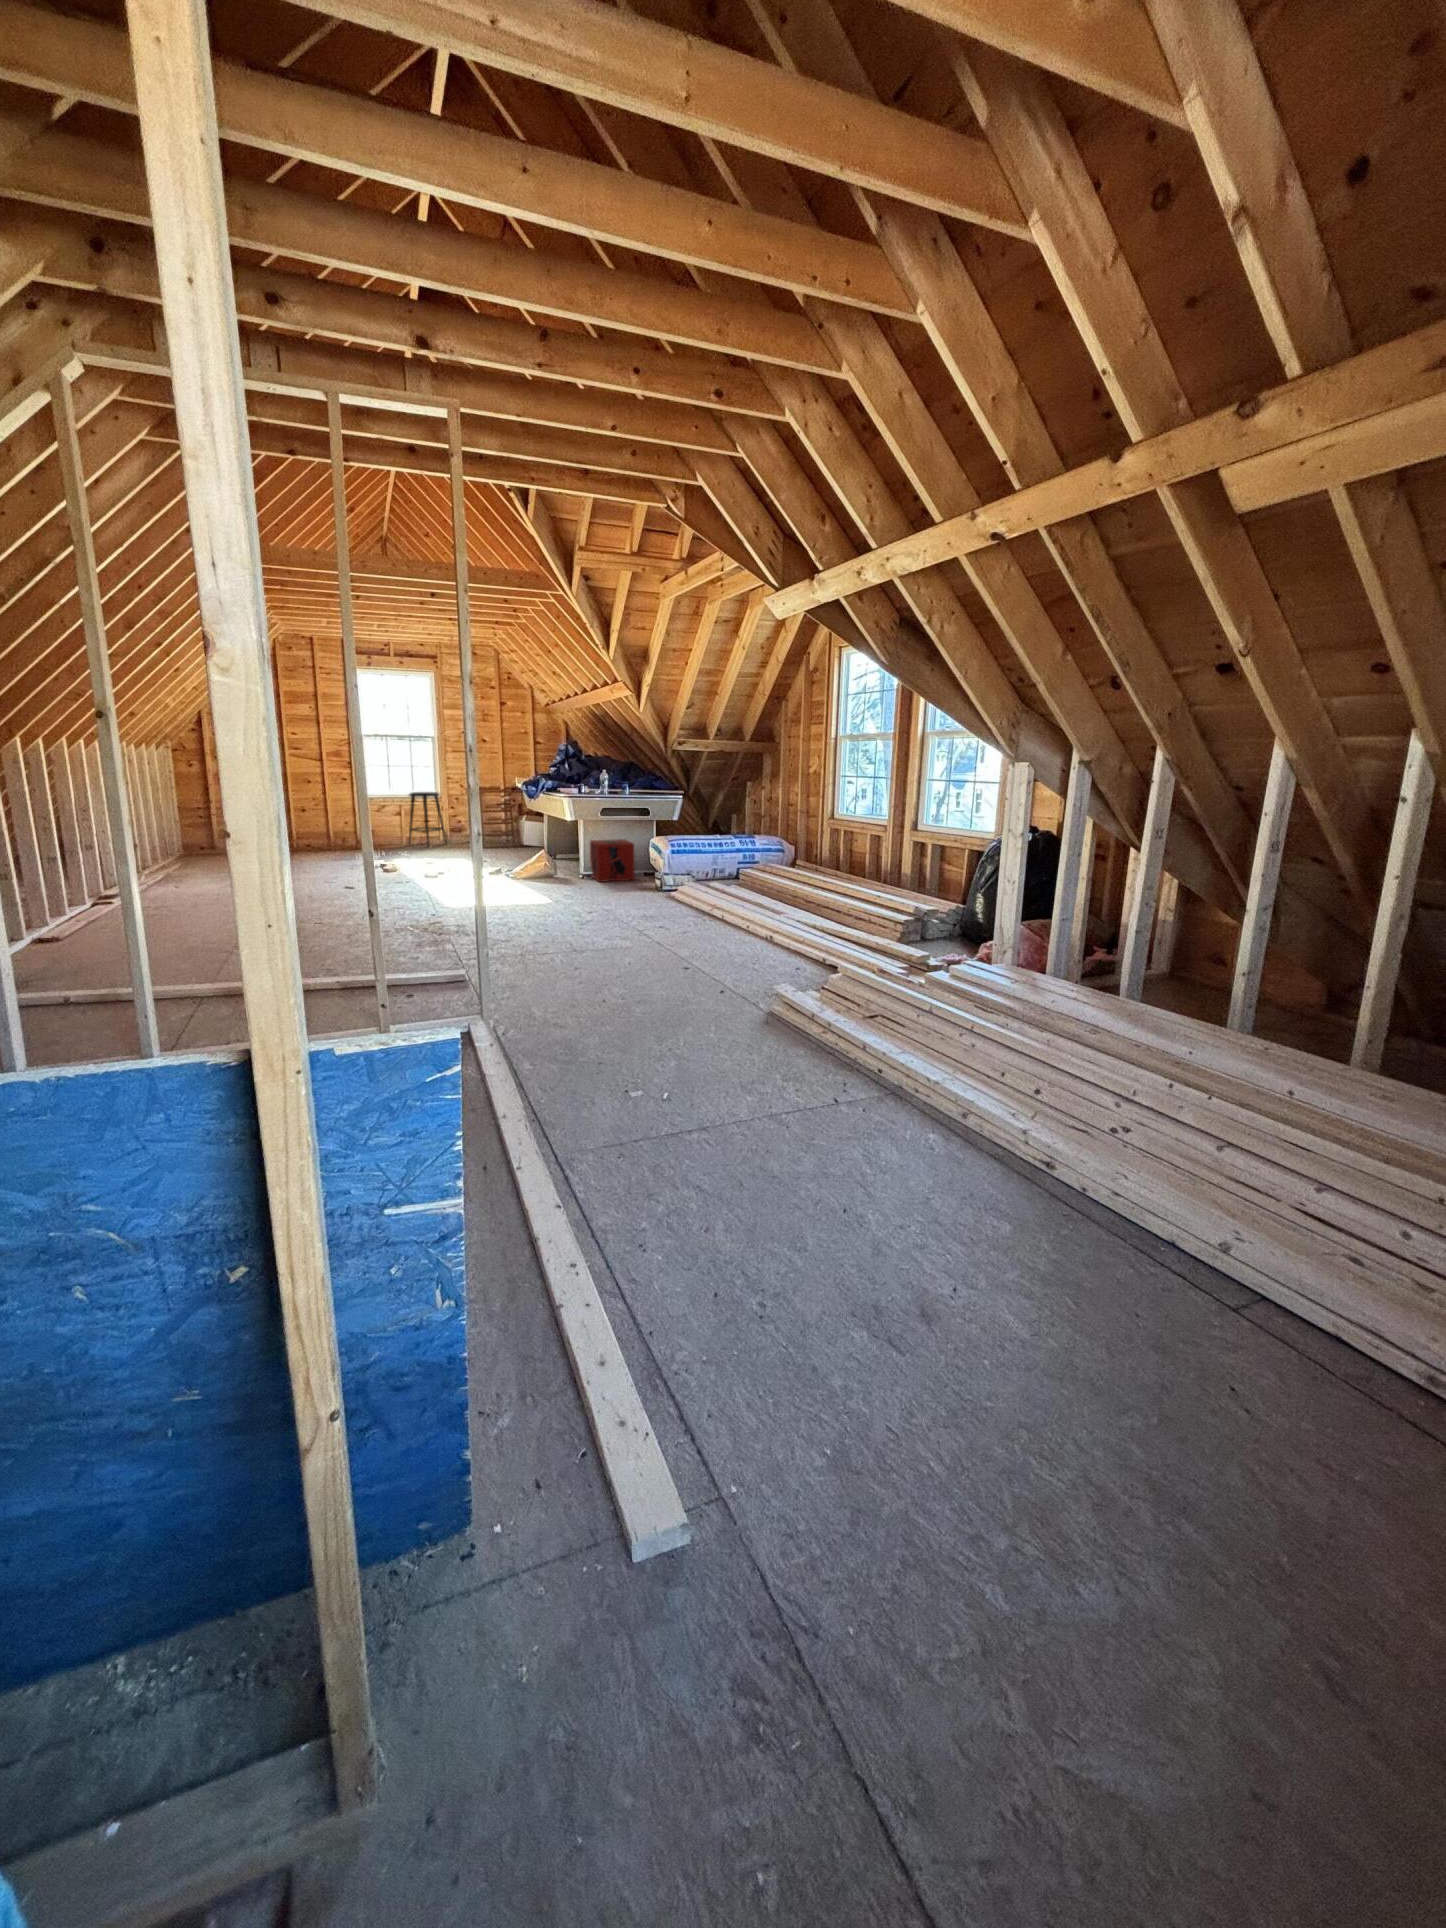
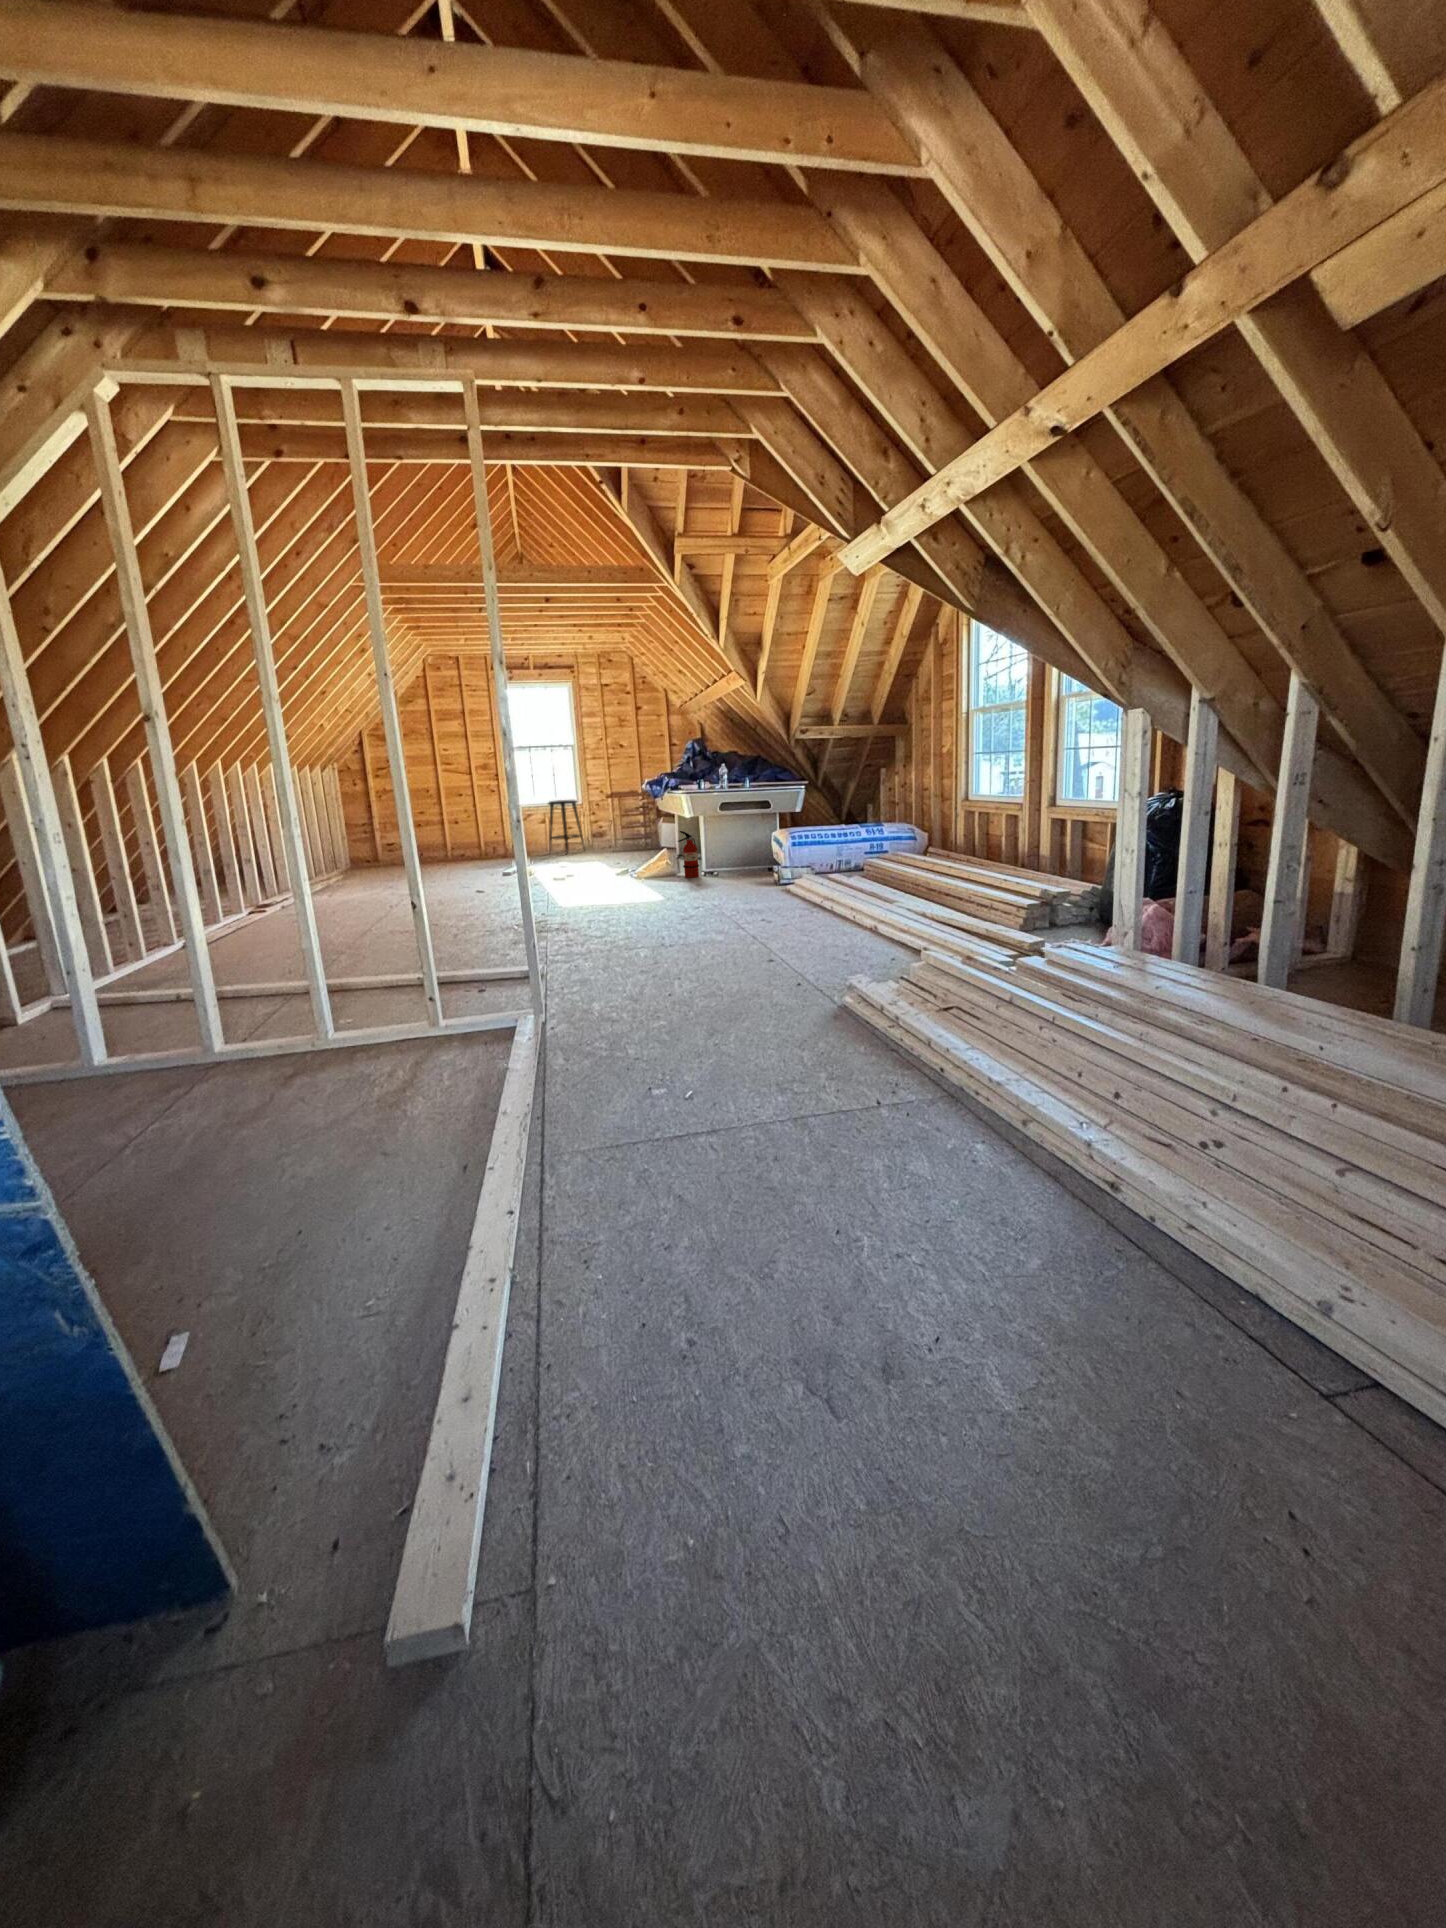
fire extinguisher: none [558,833,578,878] -> present [678,831,699,878]
storage box: present [590,839,635,882] -> none [710,835,756,880]

